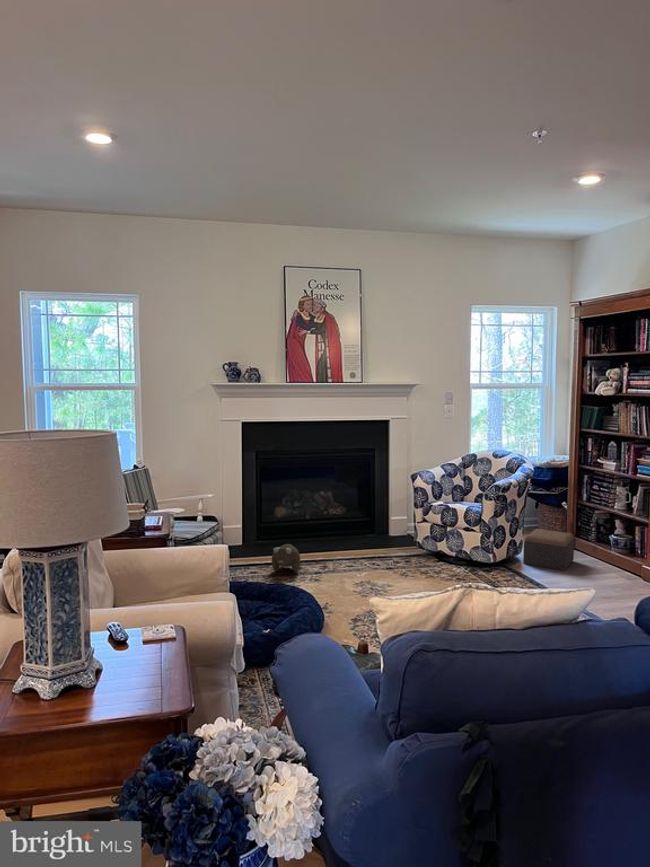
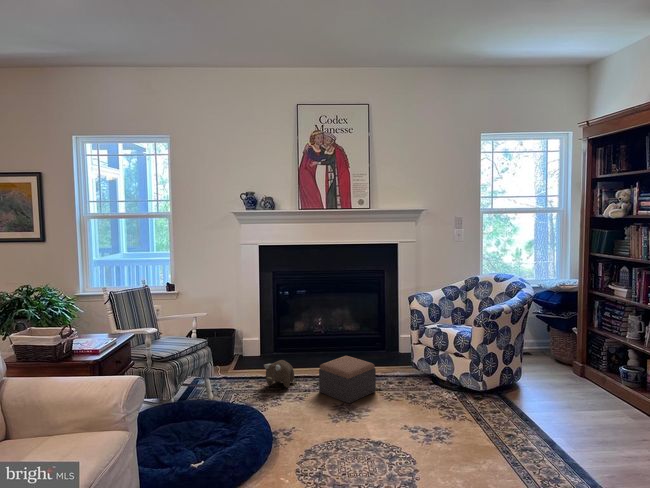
footstool: present [523,529,574,571] -> present [319,356,376,403]

